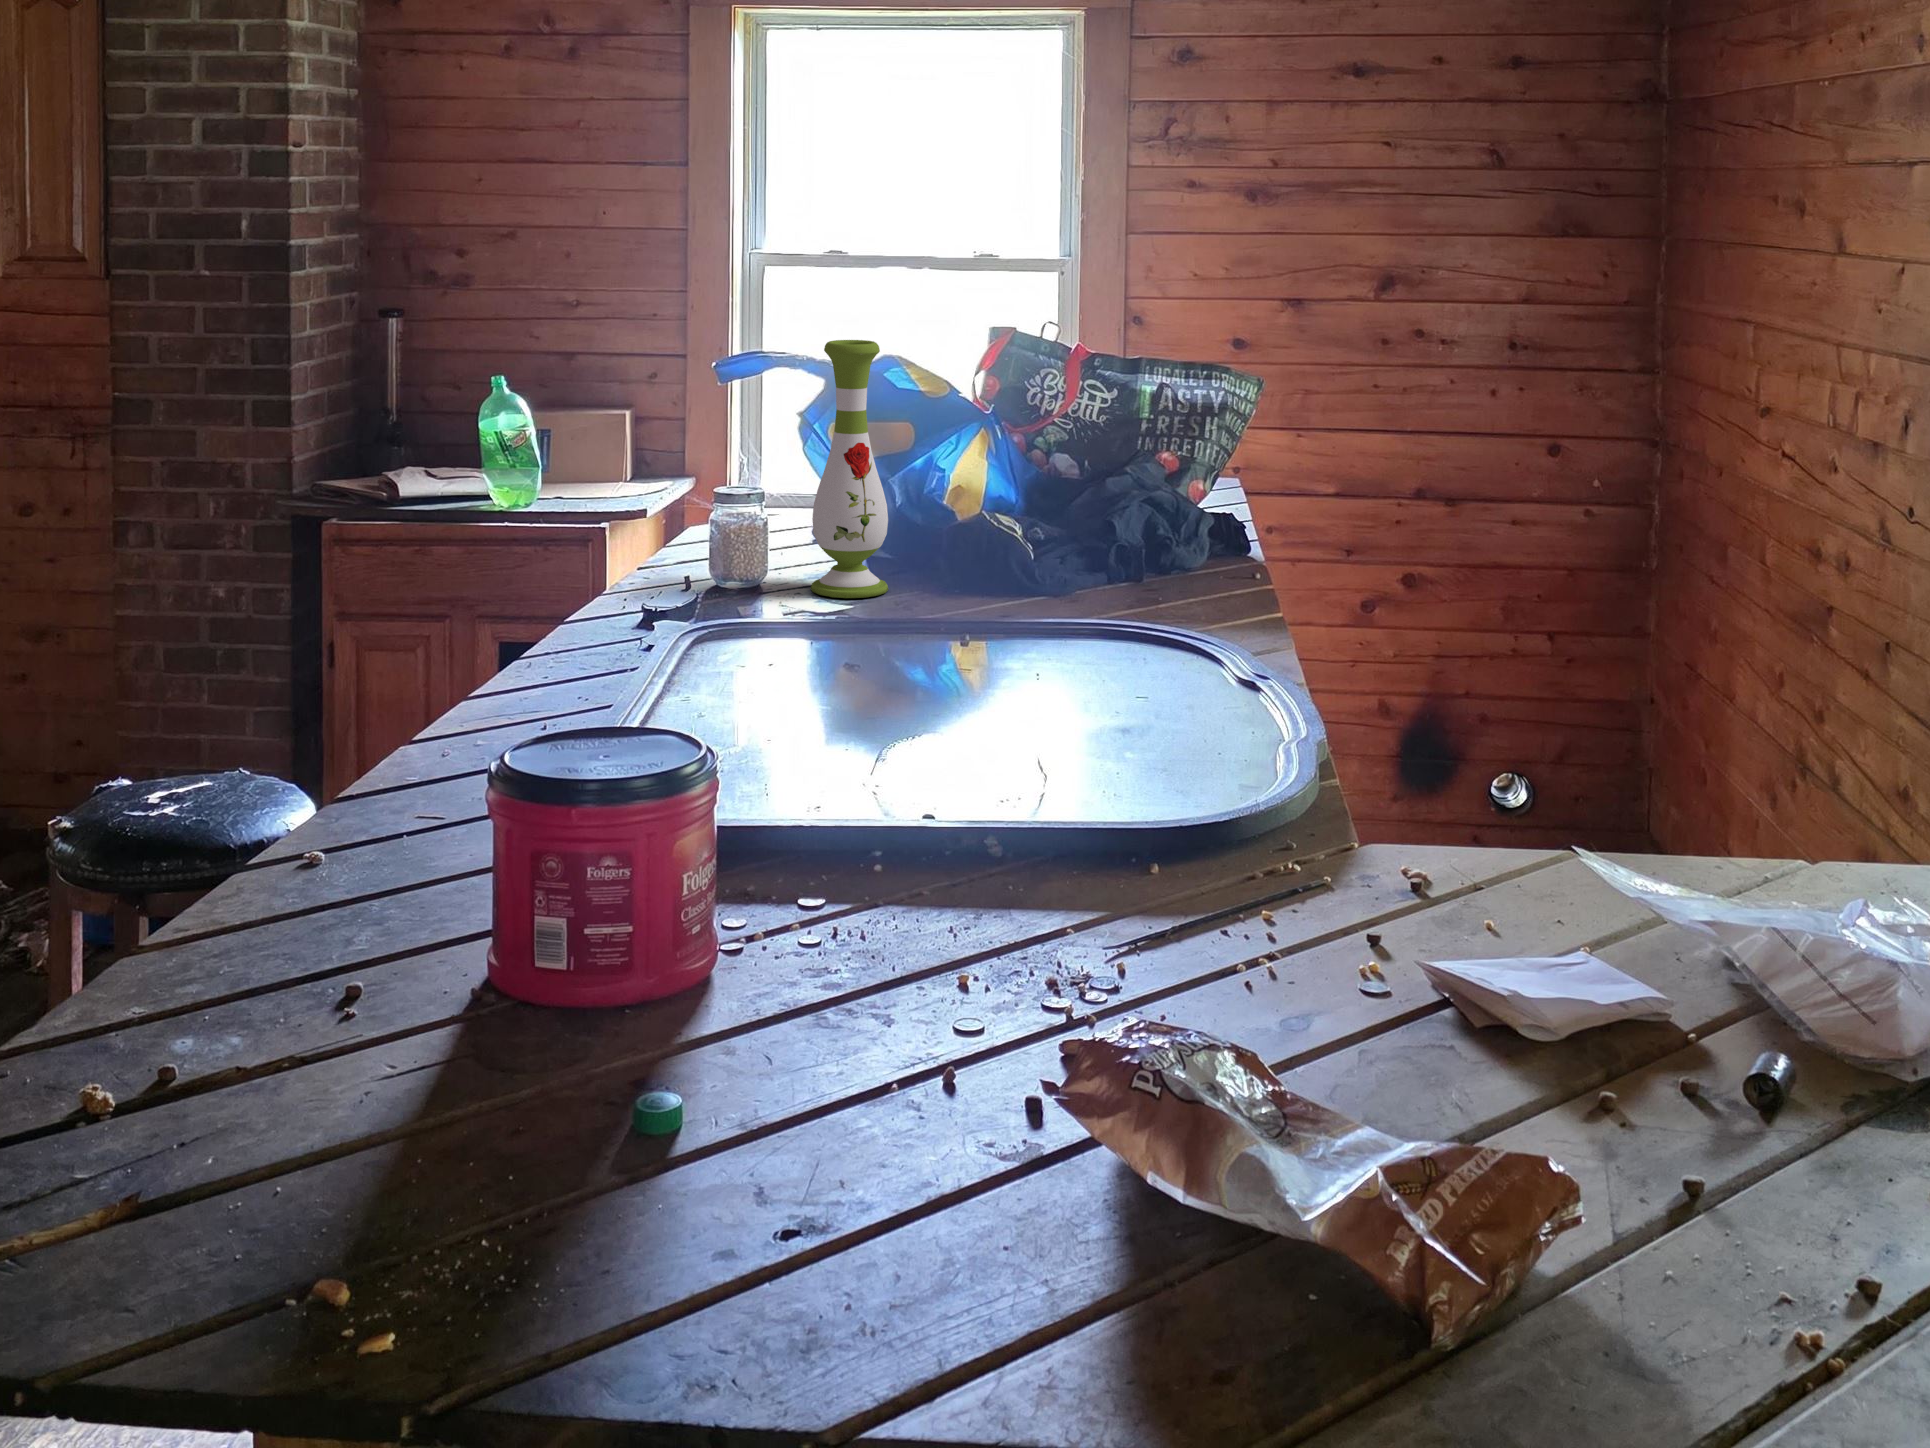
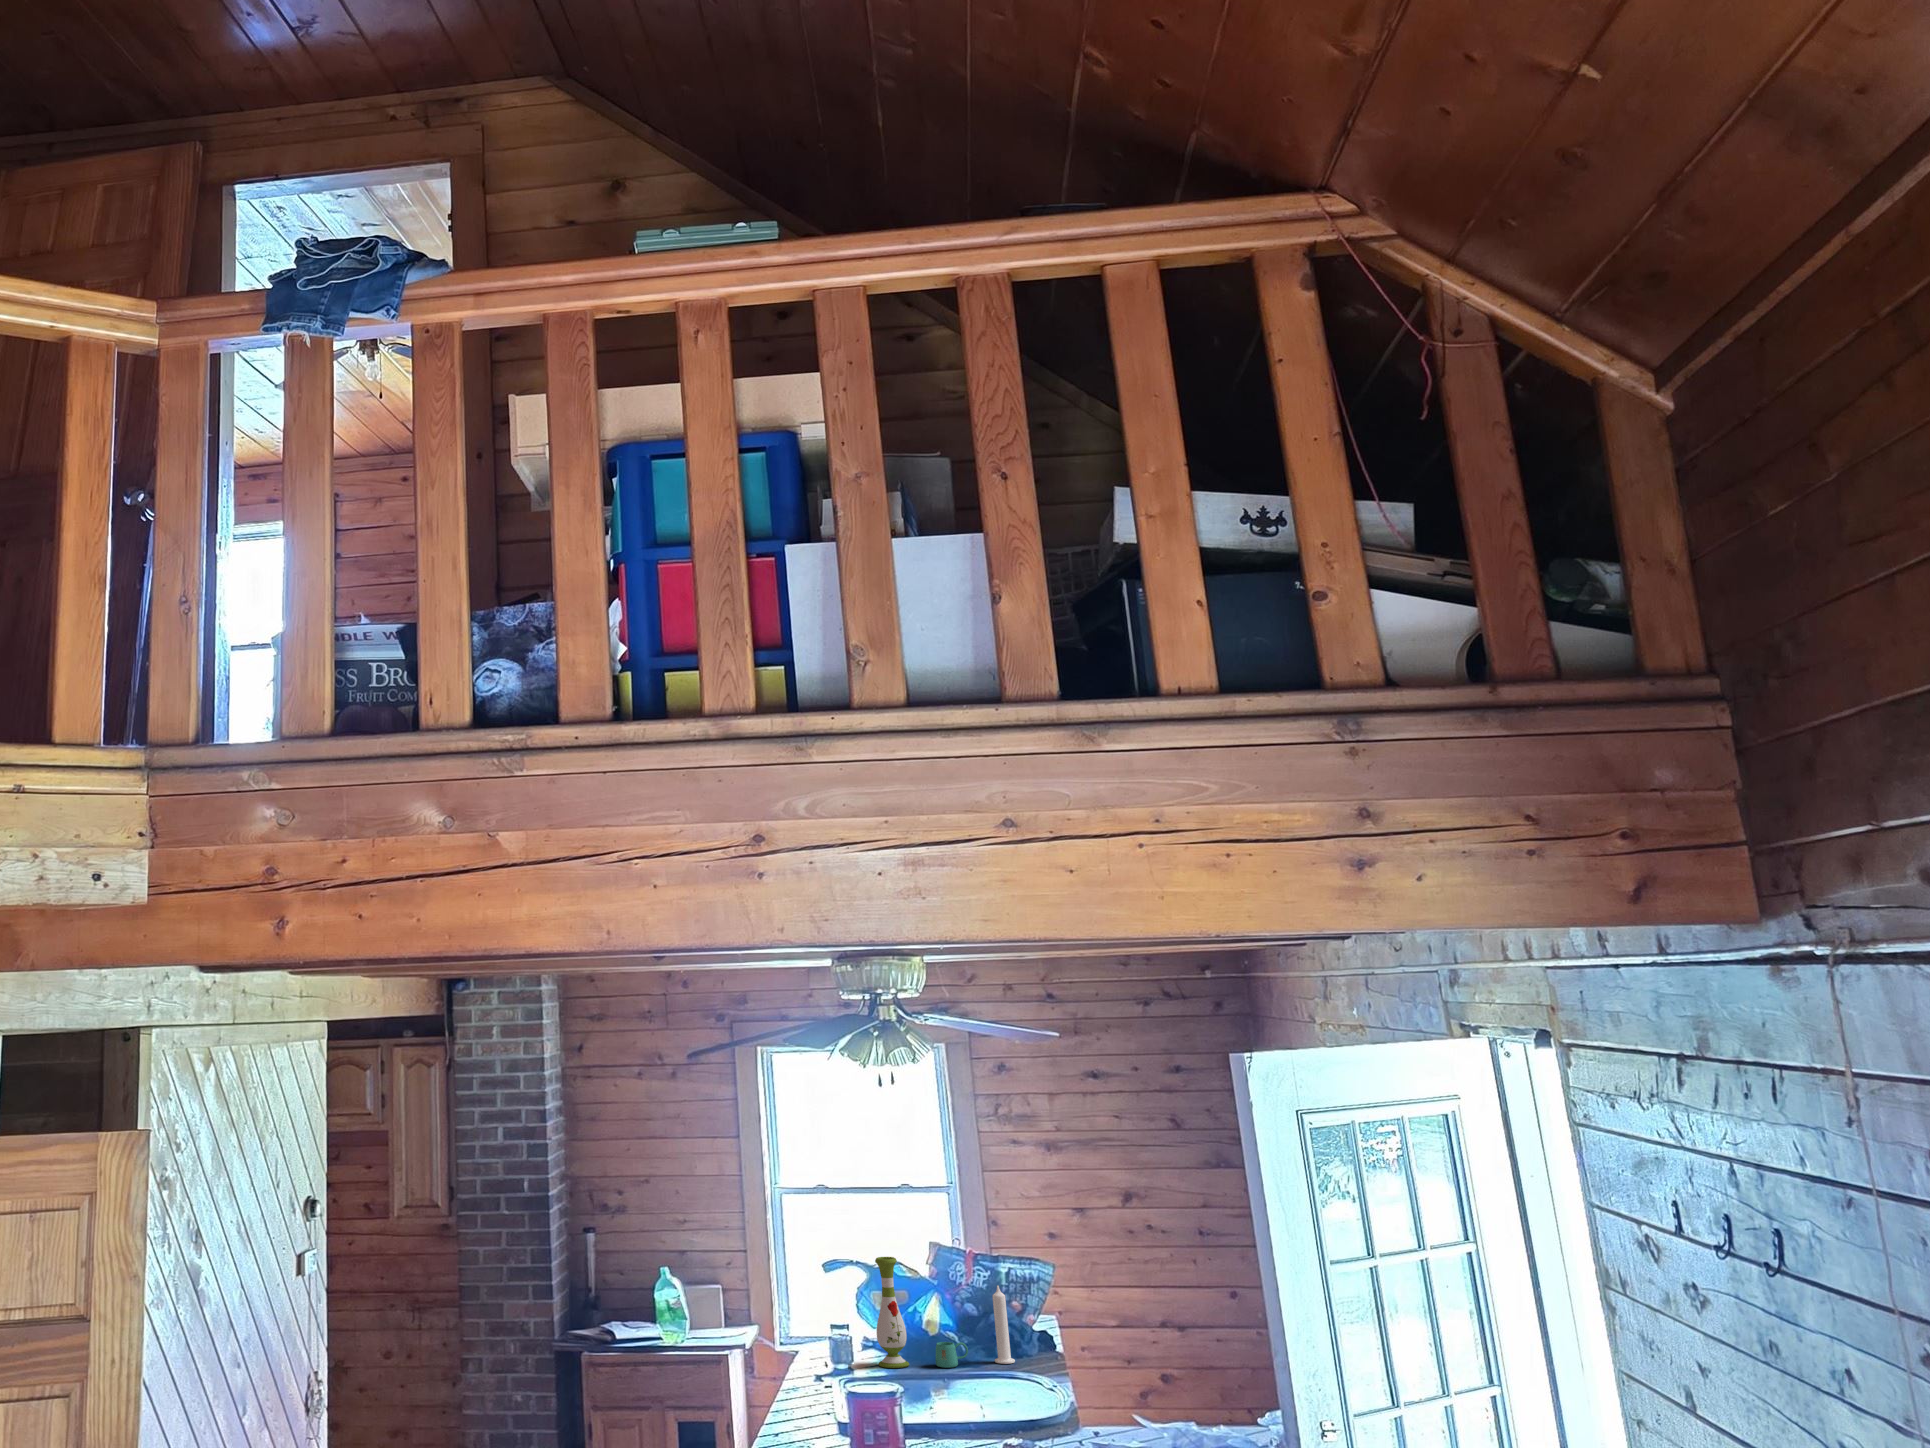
candle: none [1104,414,1154,594] -> present [993,1285,1015,1364]
mug: none [954,540,1039,601] -> present [935,1342,968,1368]

